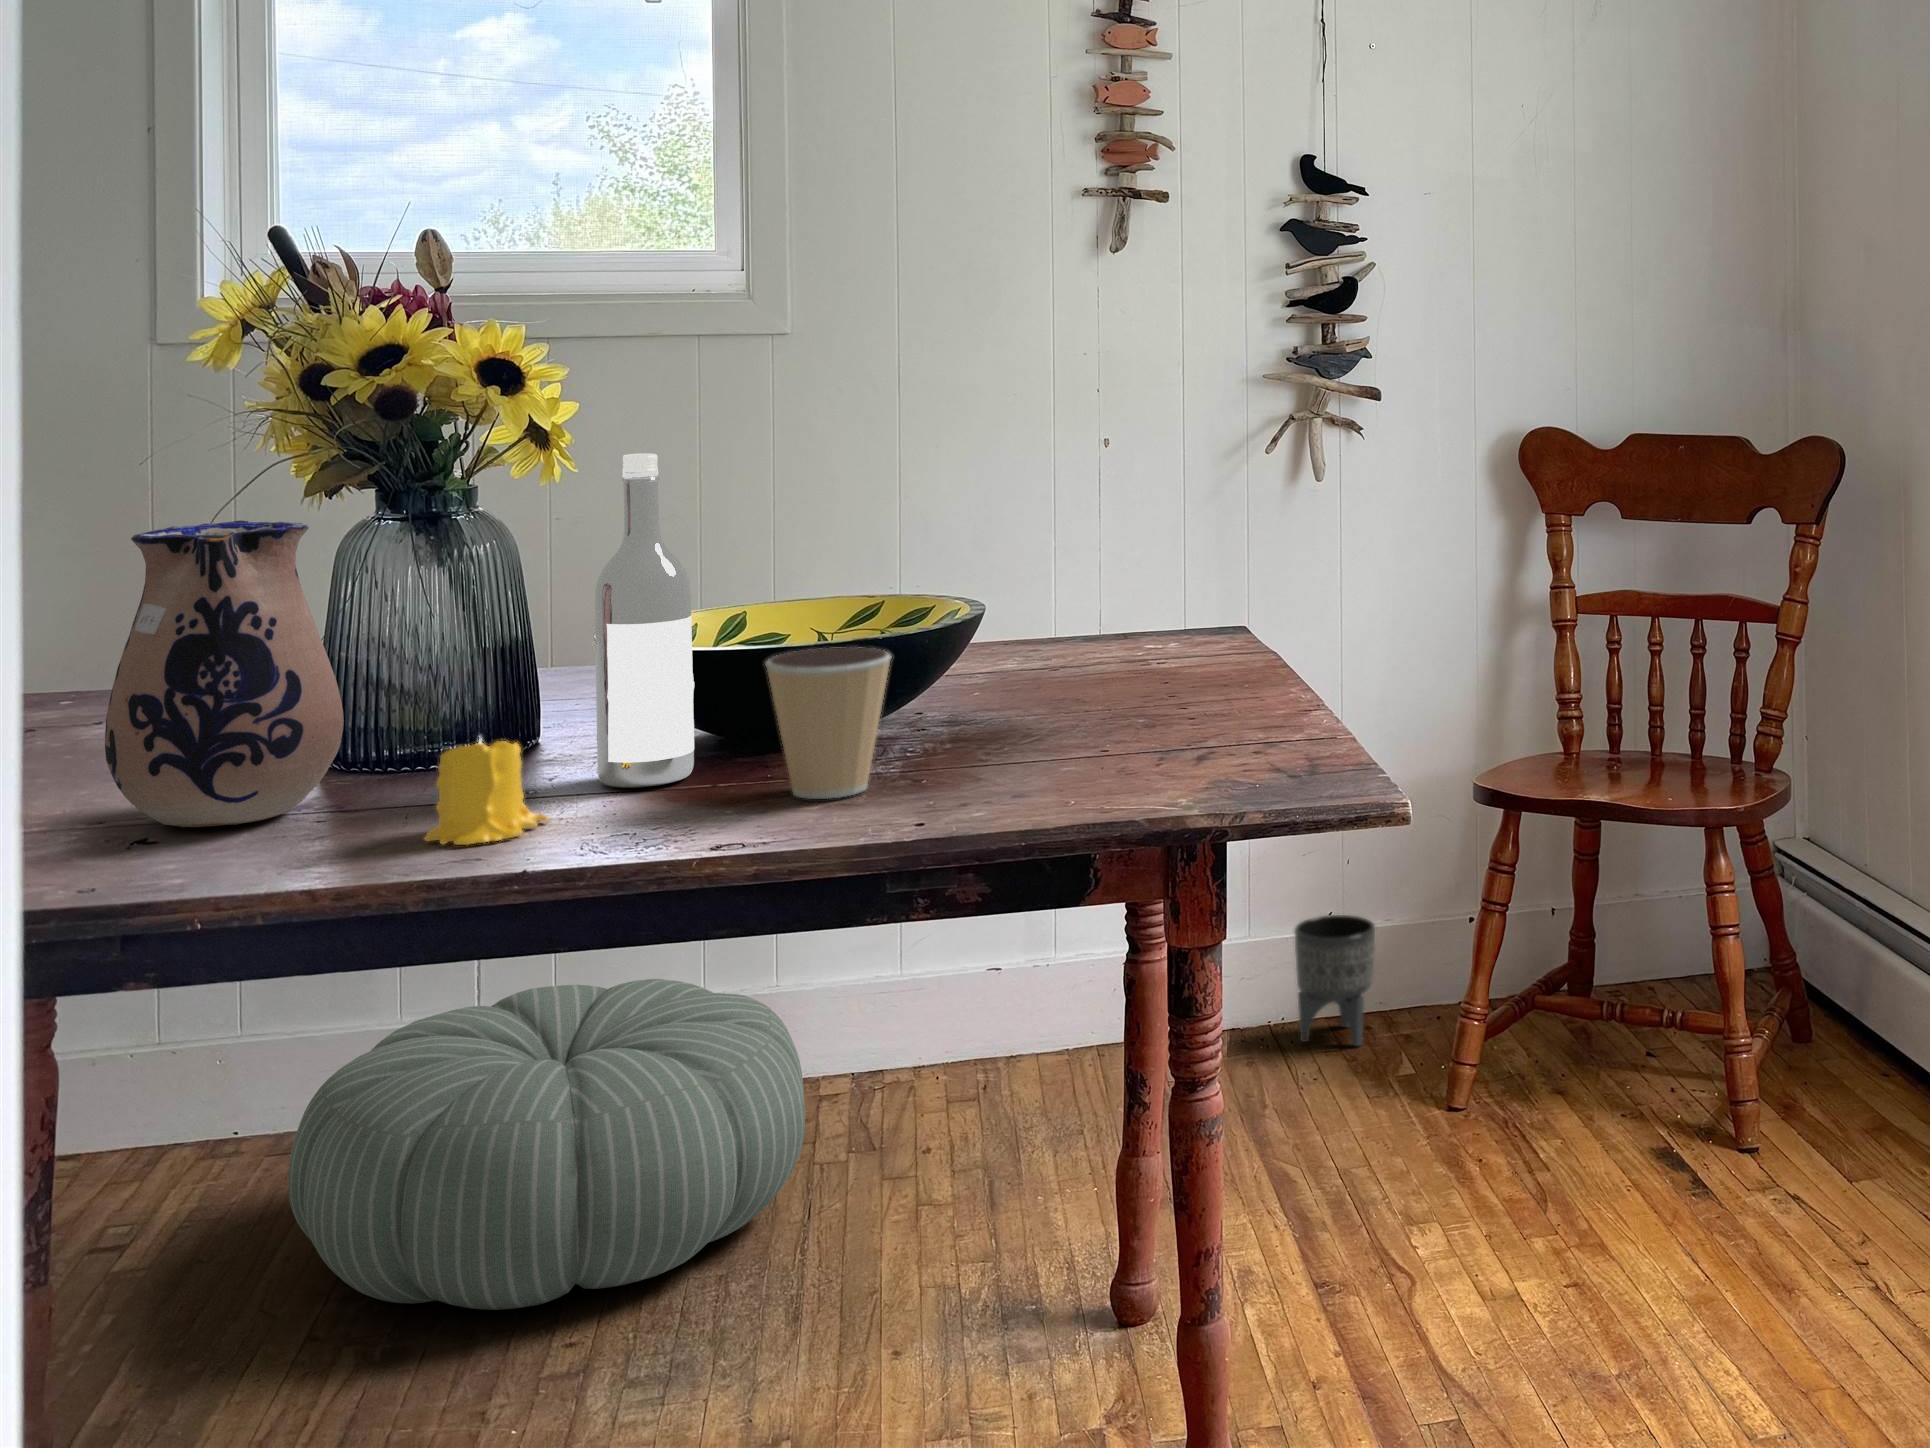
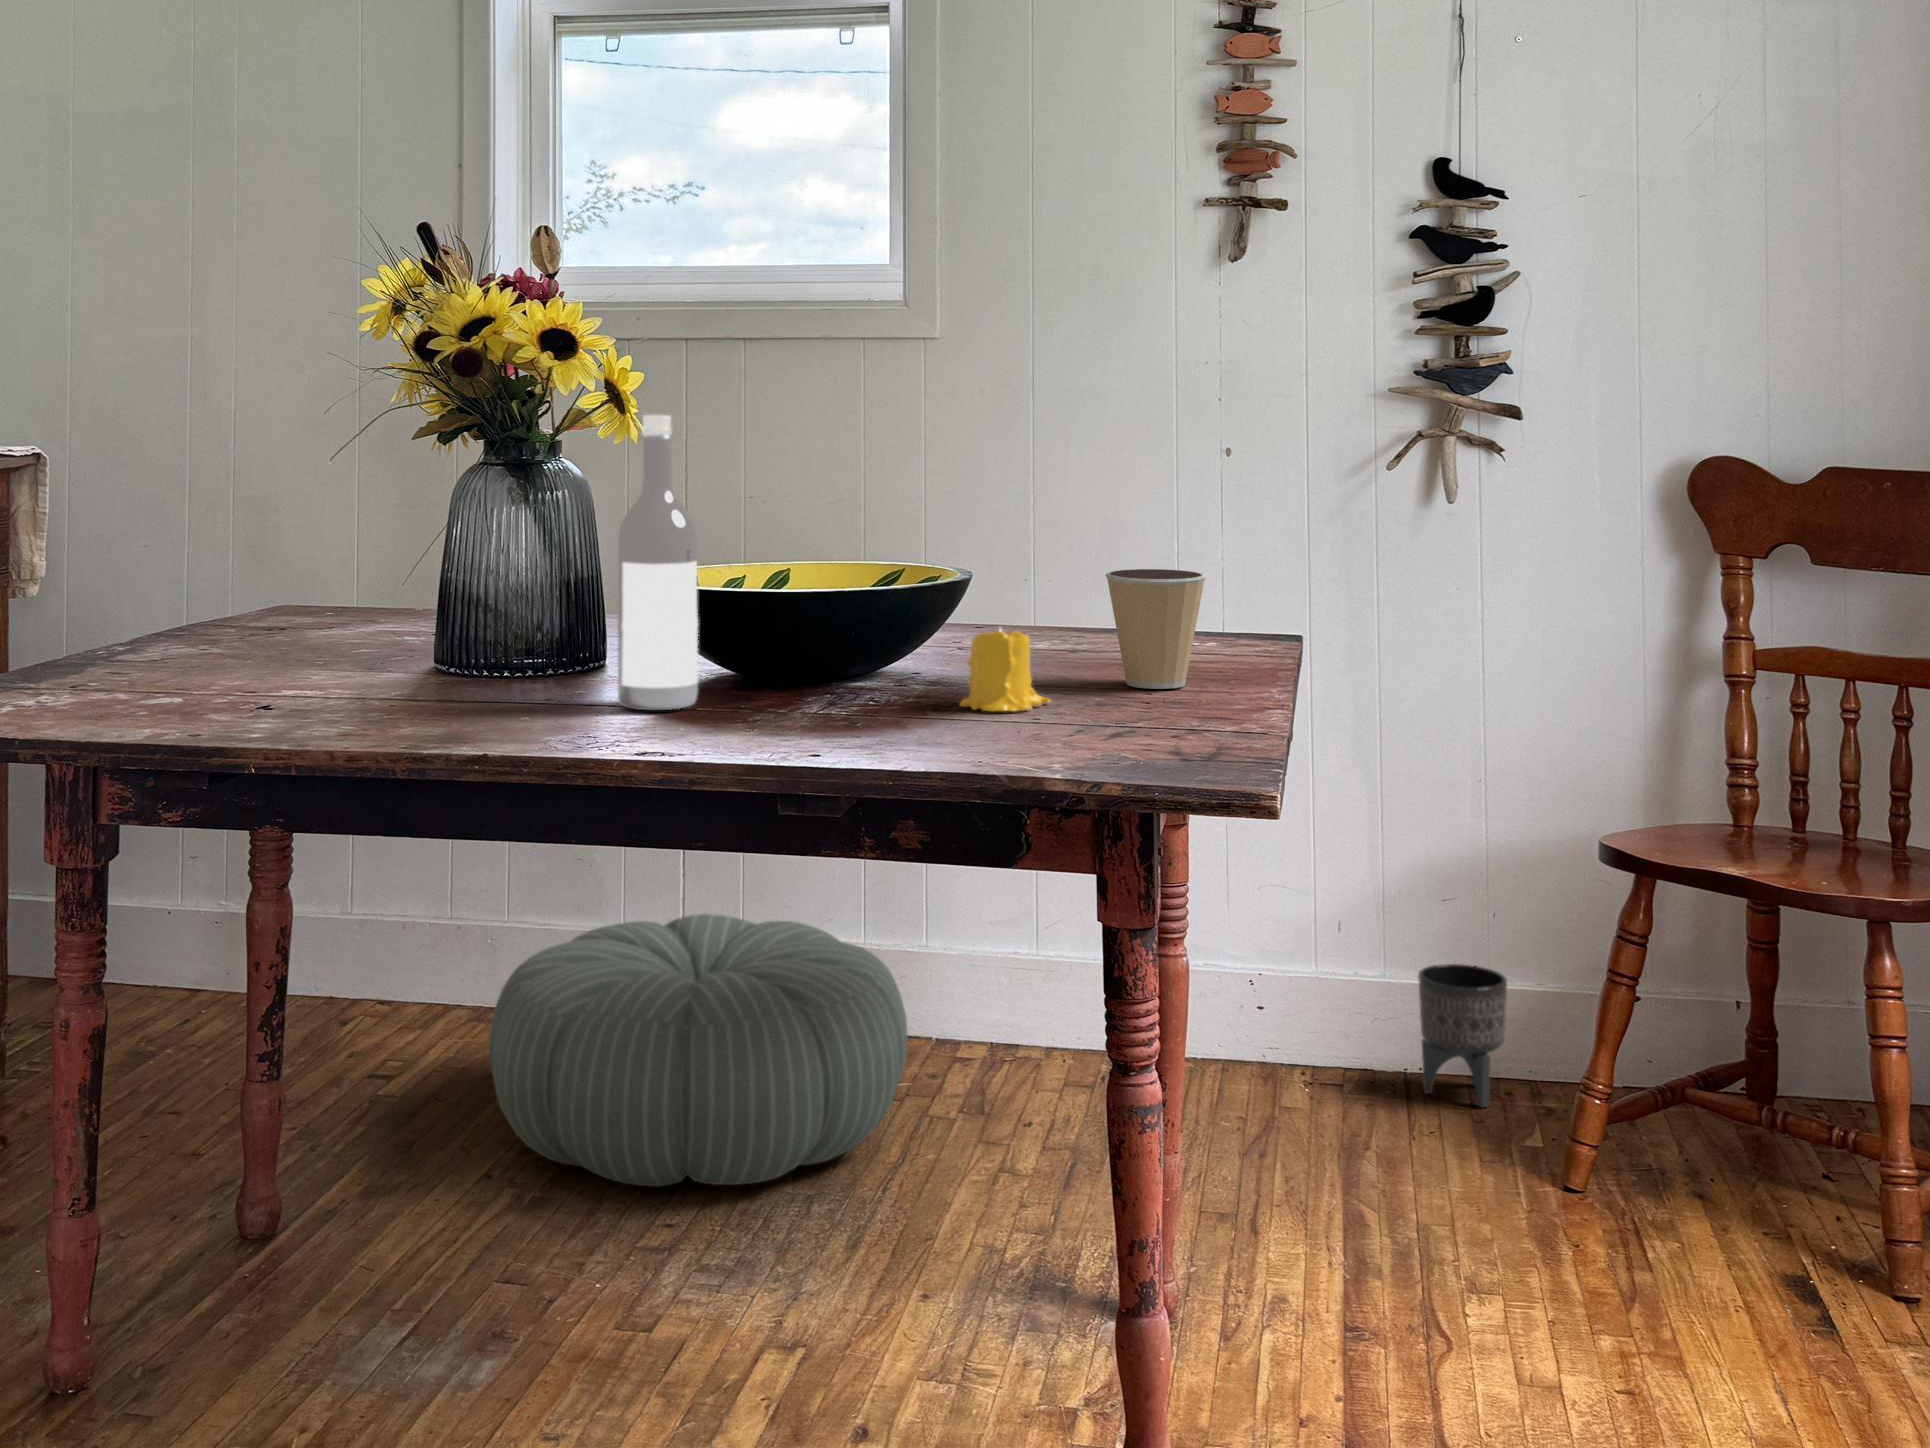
ceramic pitcher: present [105,519,344,827] -> none [261,460,431,704]
coffee cup: present [765,647,891,799] -> present [1106,569,1206,689]
candle: present [425,739,549,845] -> present [960,630,1051,711]

